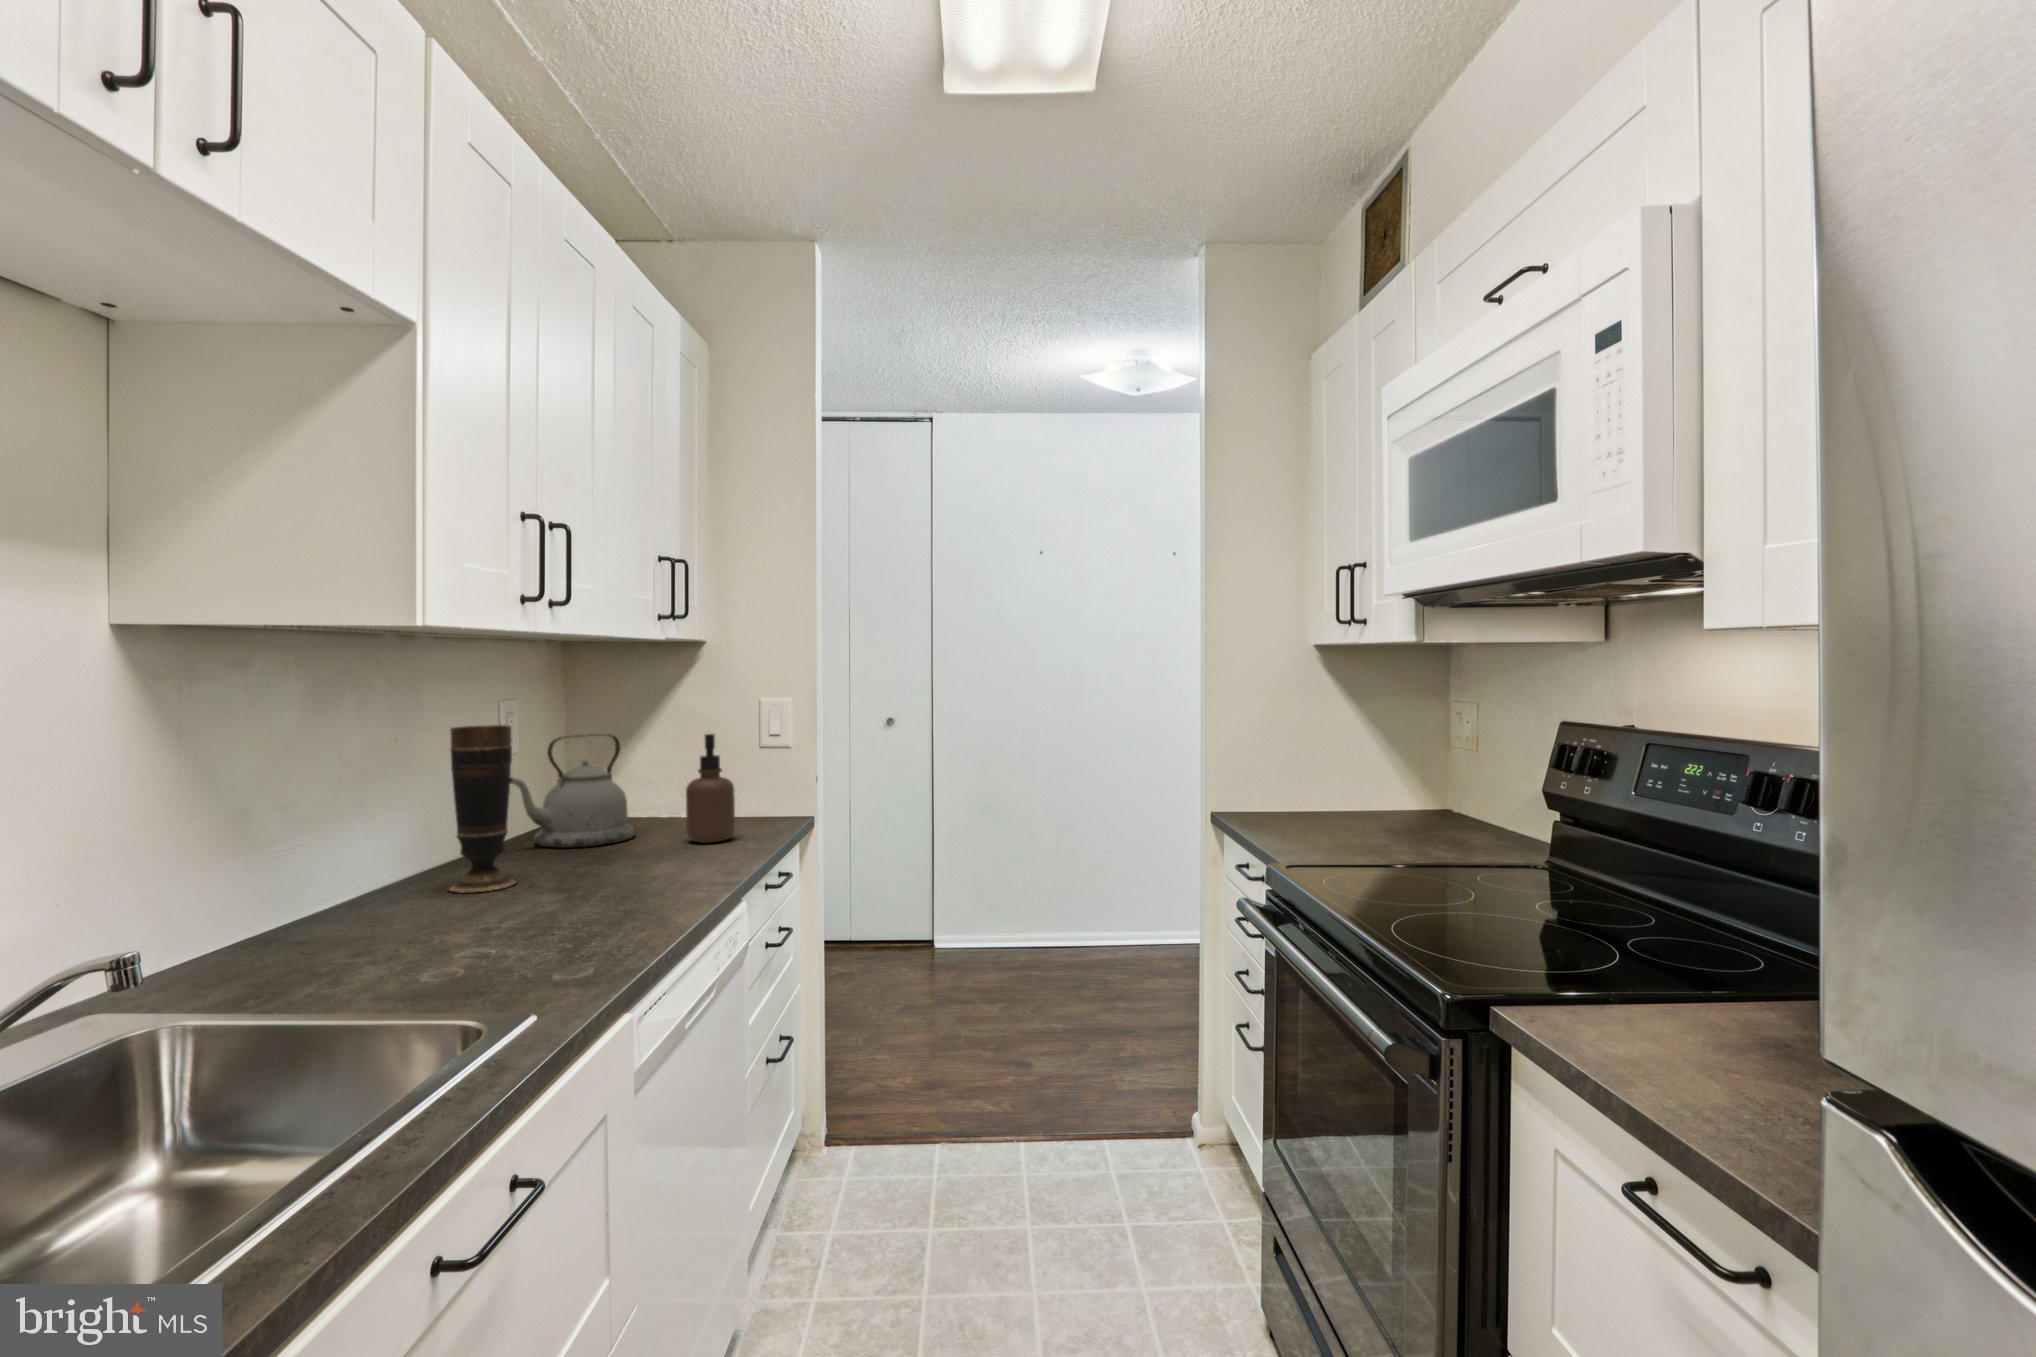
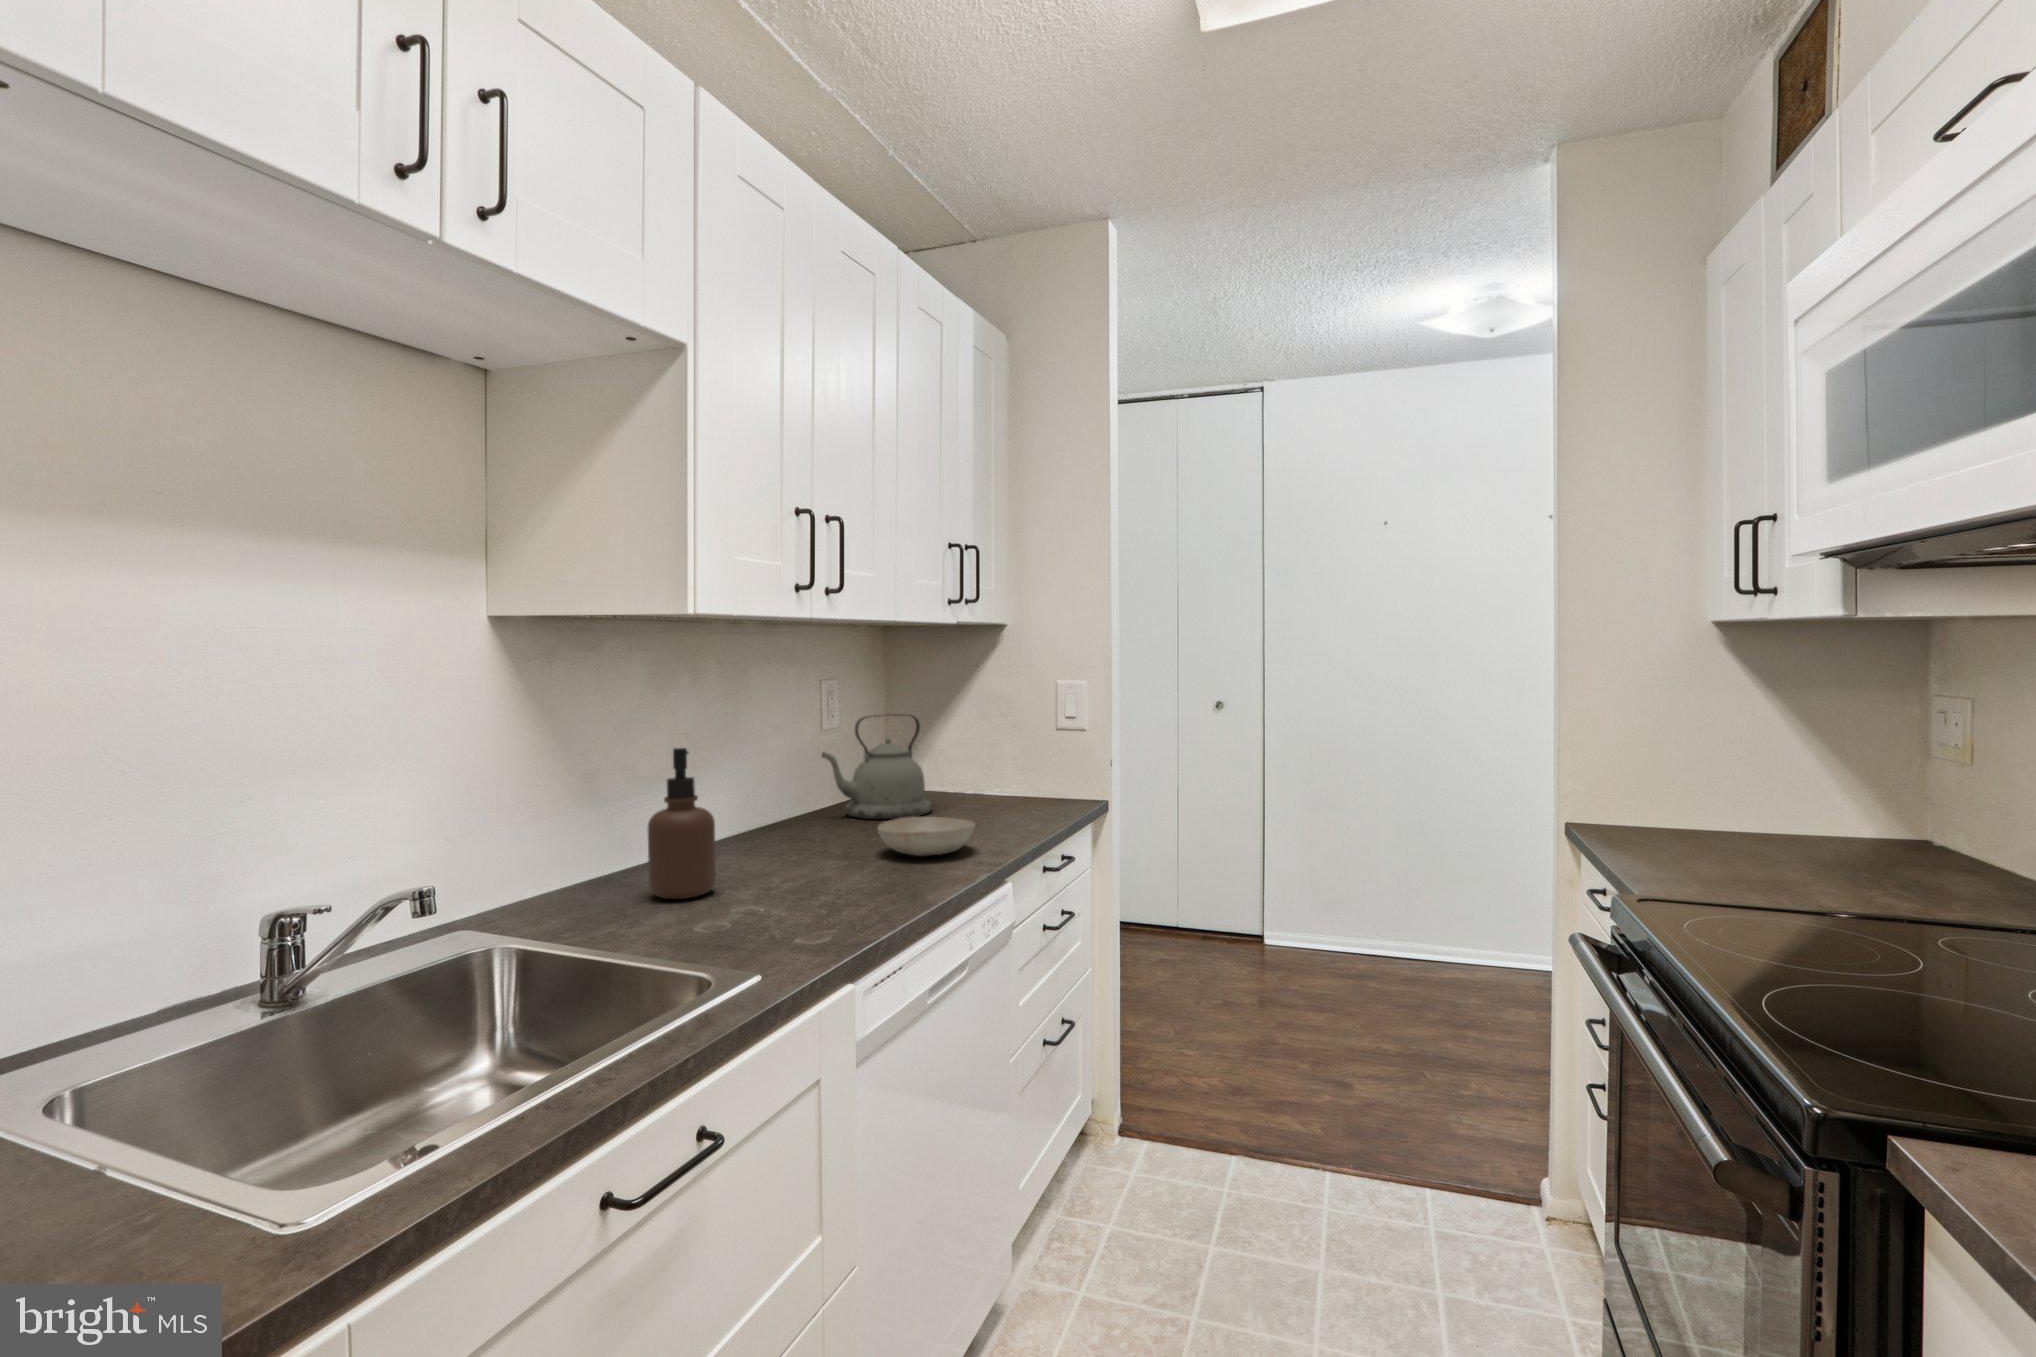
vase: present [449,725,516,893] -> none [757,705,813,855]
soap dispenser: present [686,734,735,843] -> present [648,748,716,899]
bowl: none [600,839,708,880] -> present [877,817,975,856]

